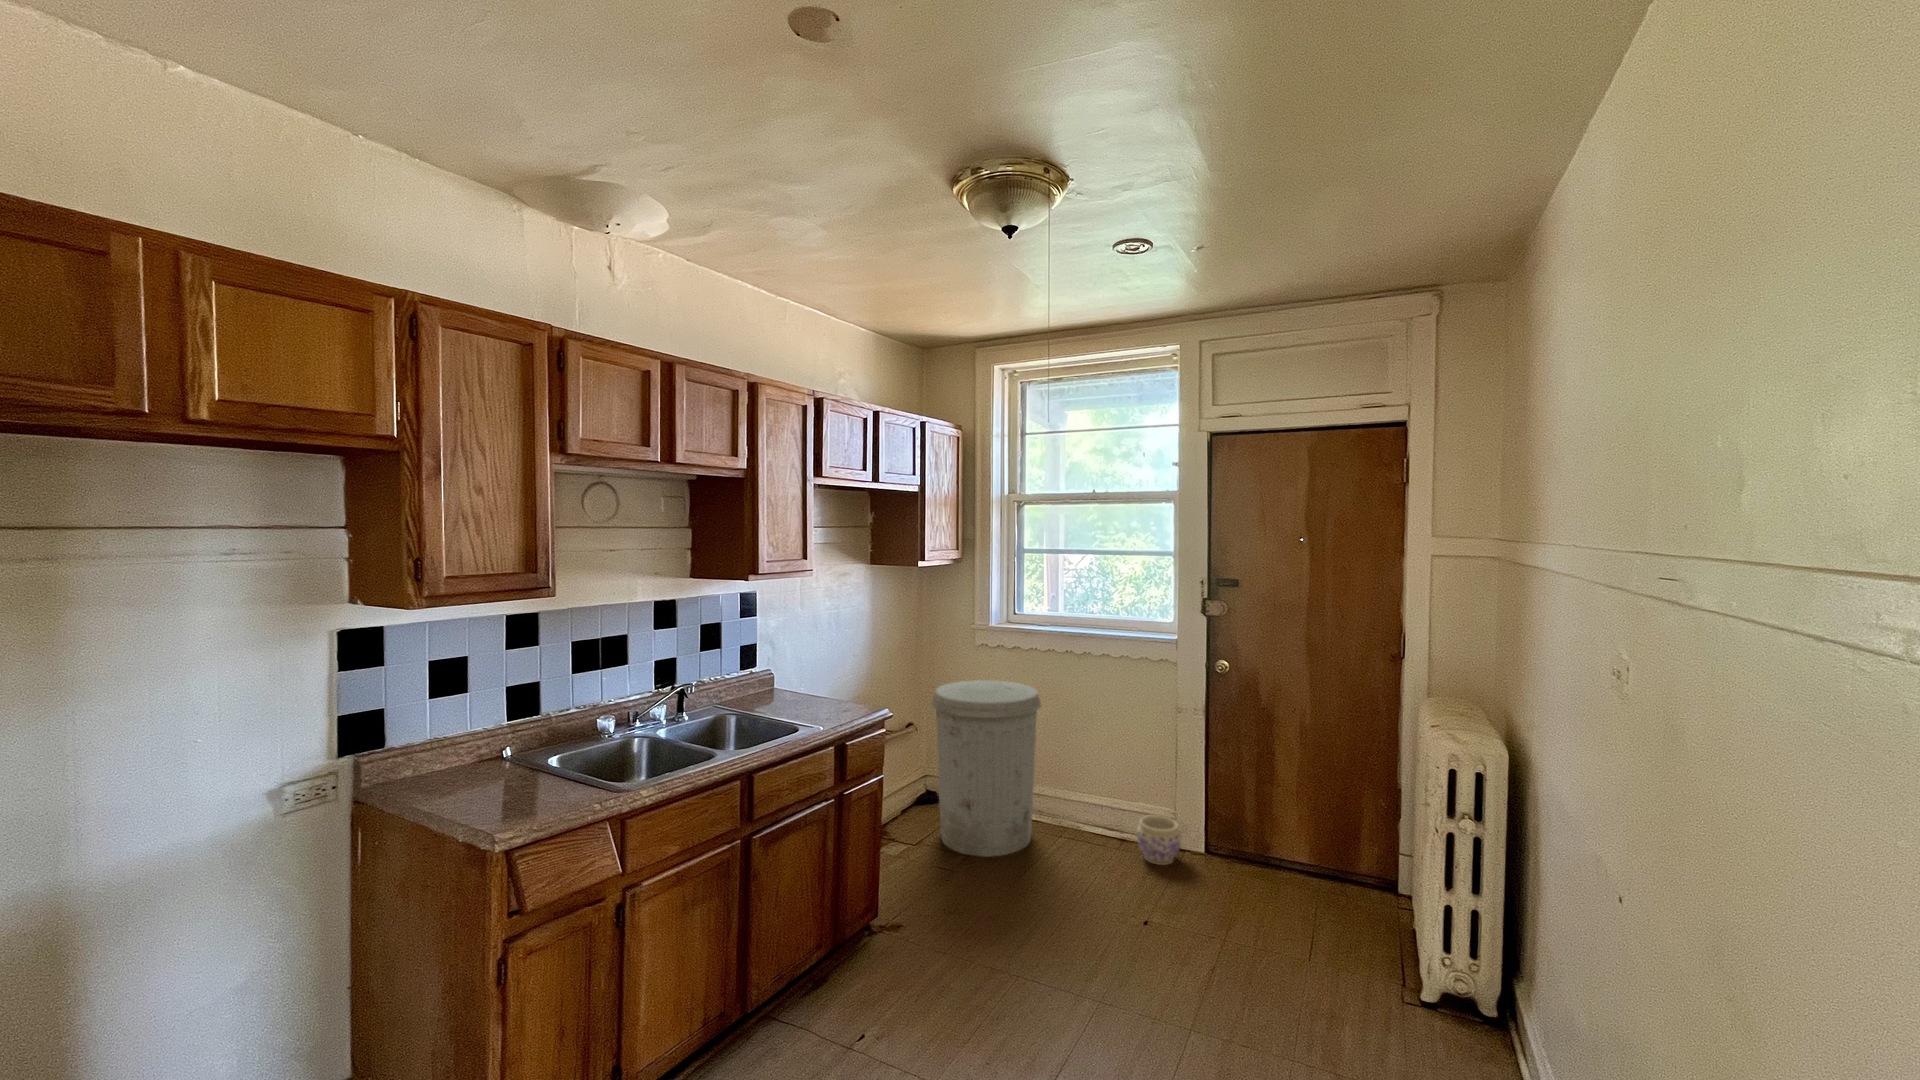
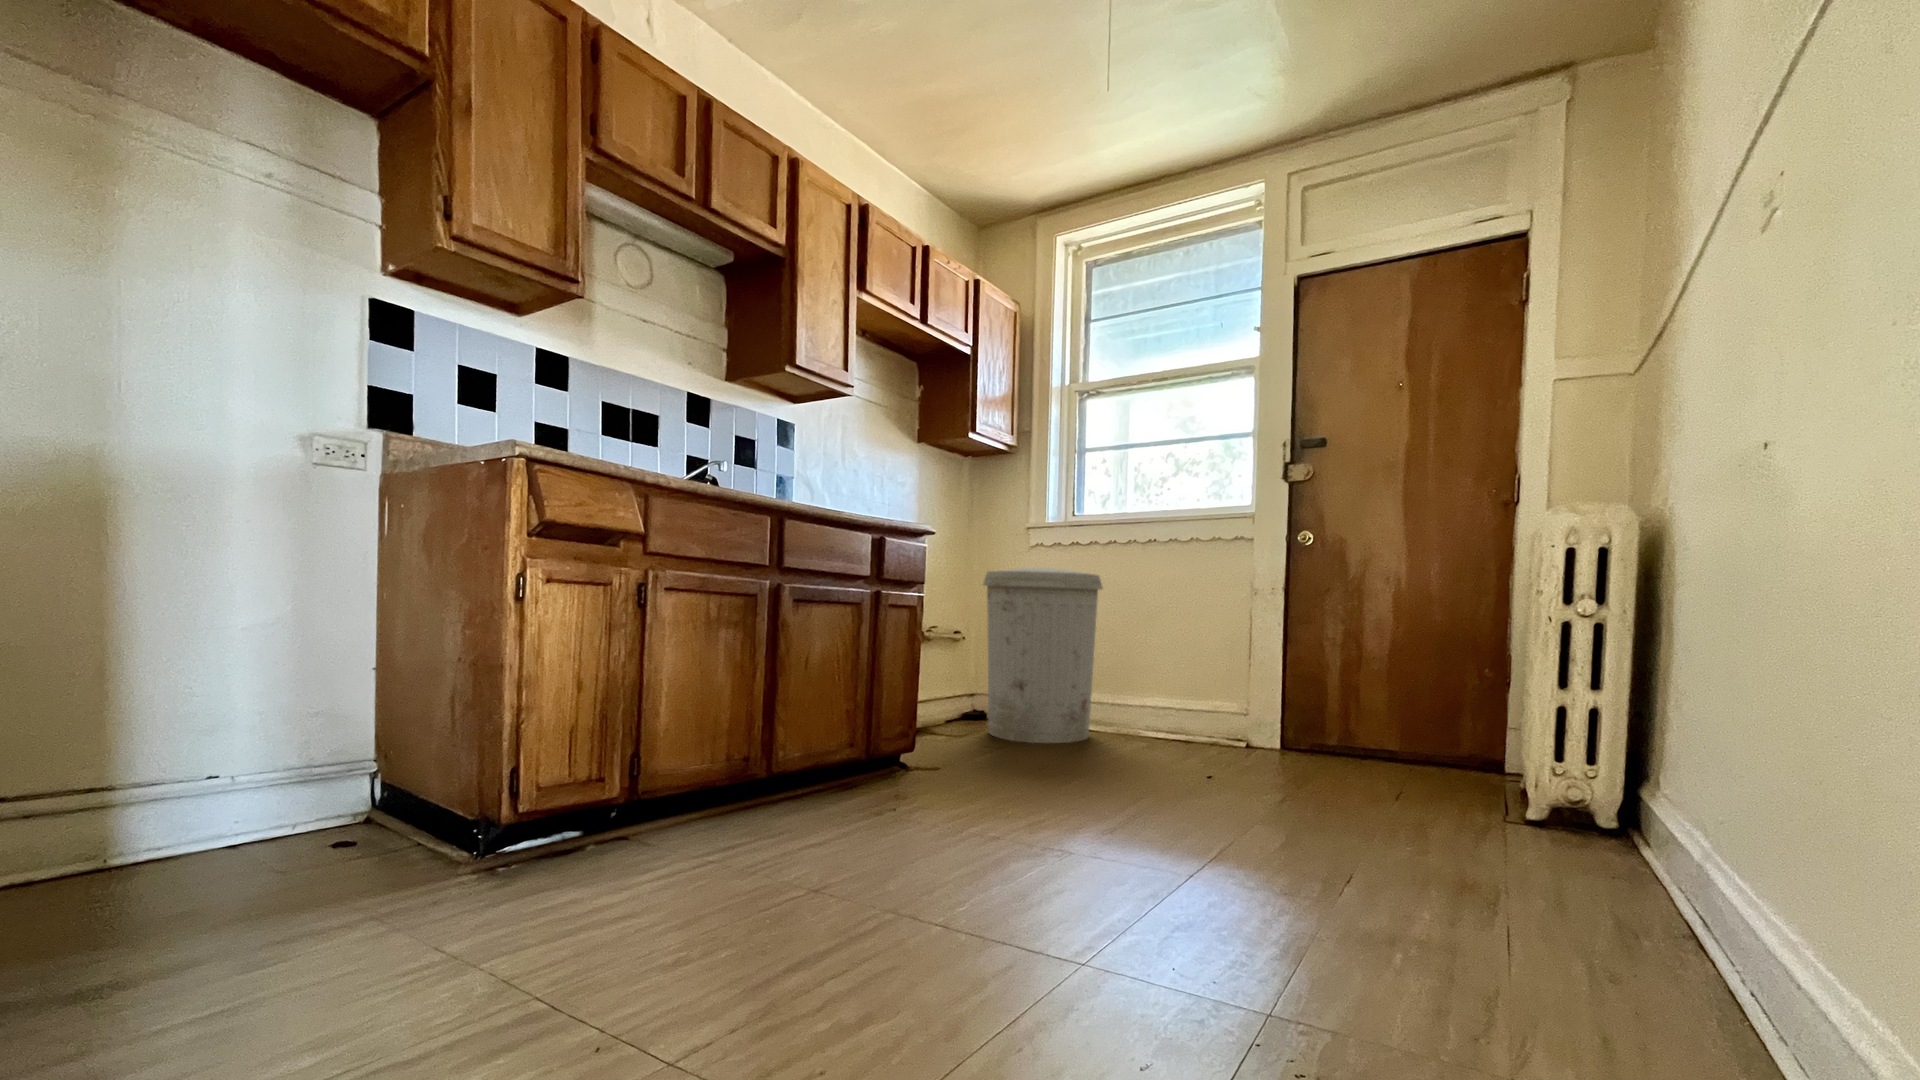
planter: present [1136,815,1181,865] -> none [1208,707,1259,754]

